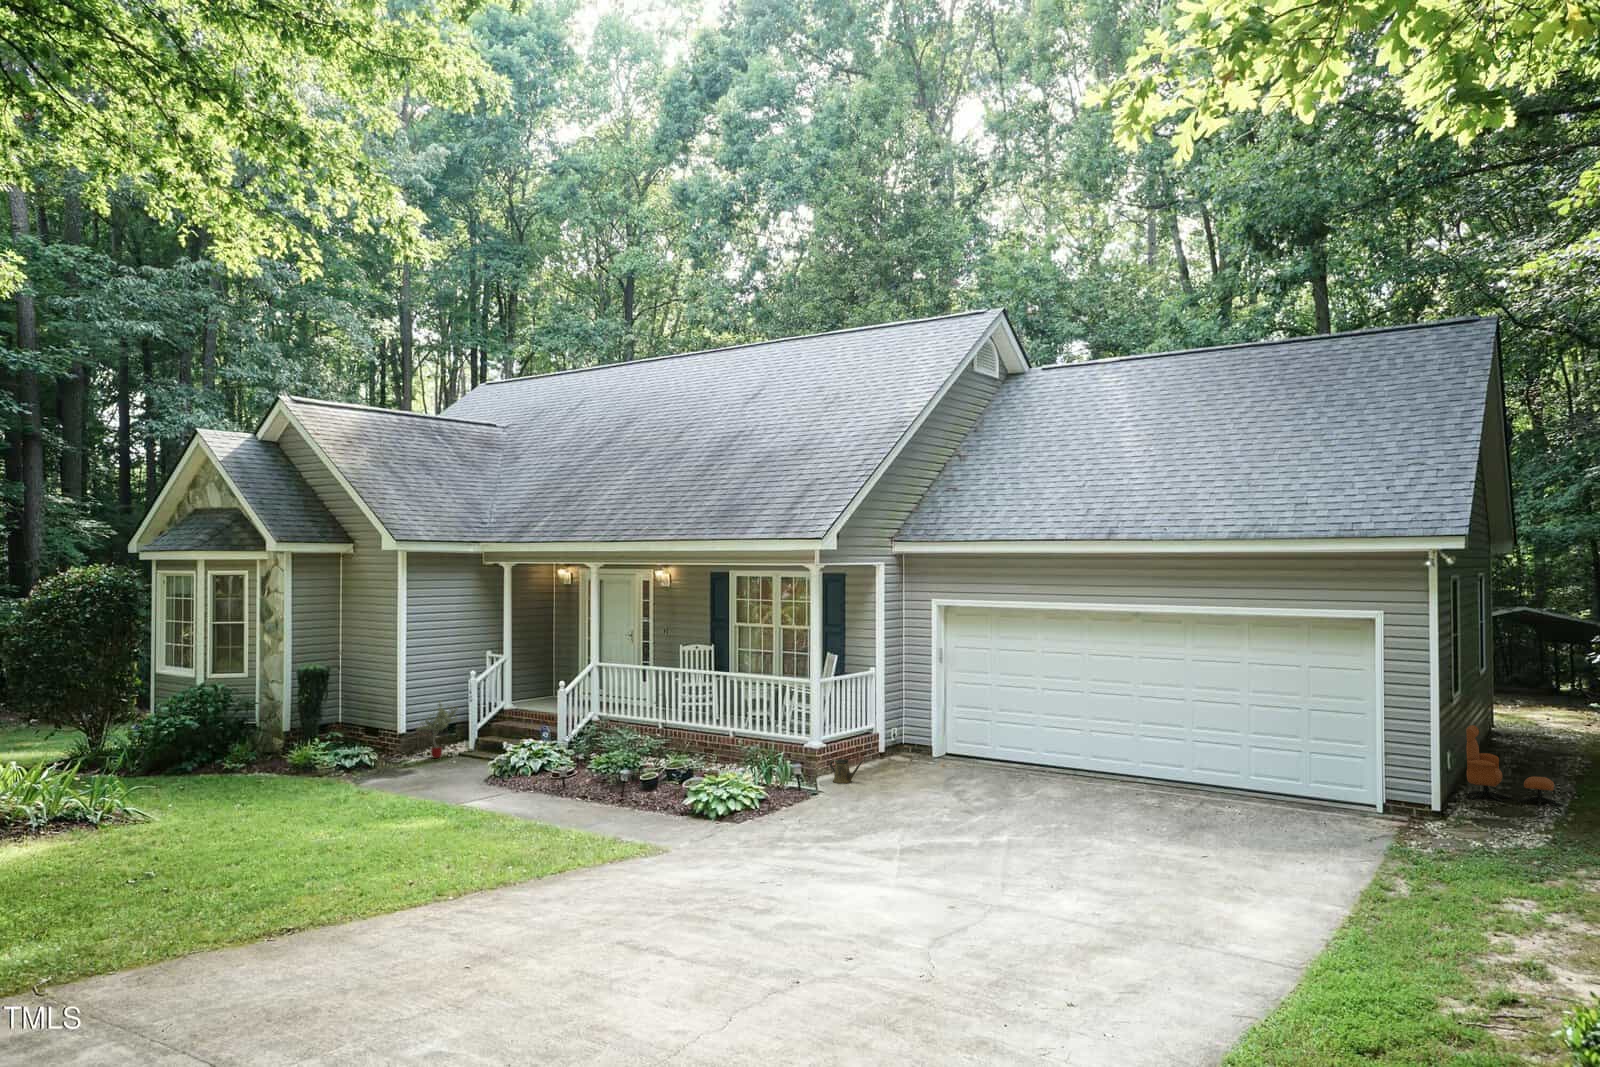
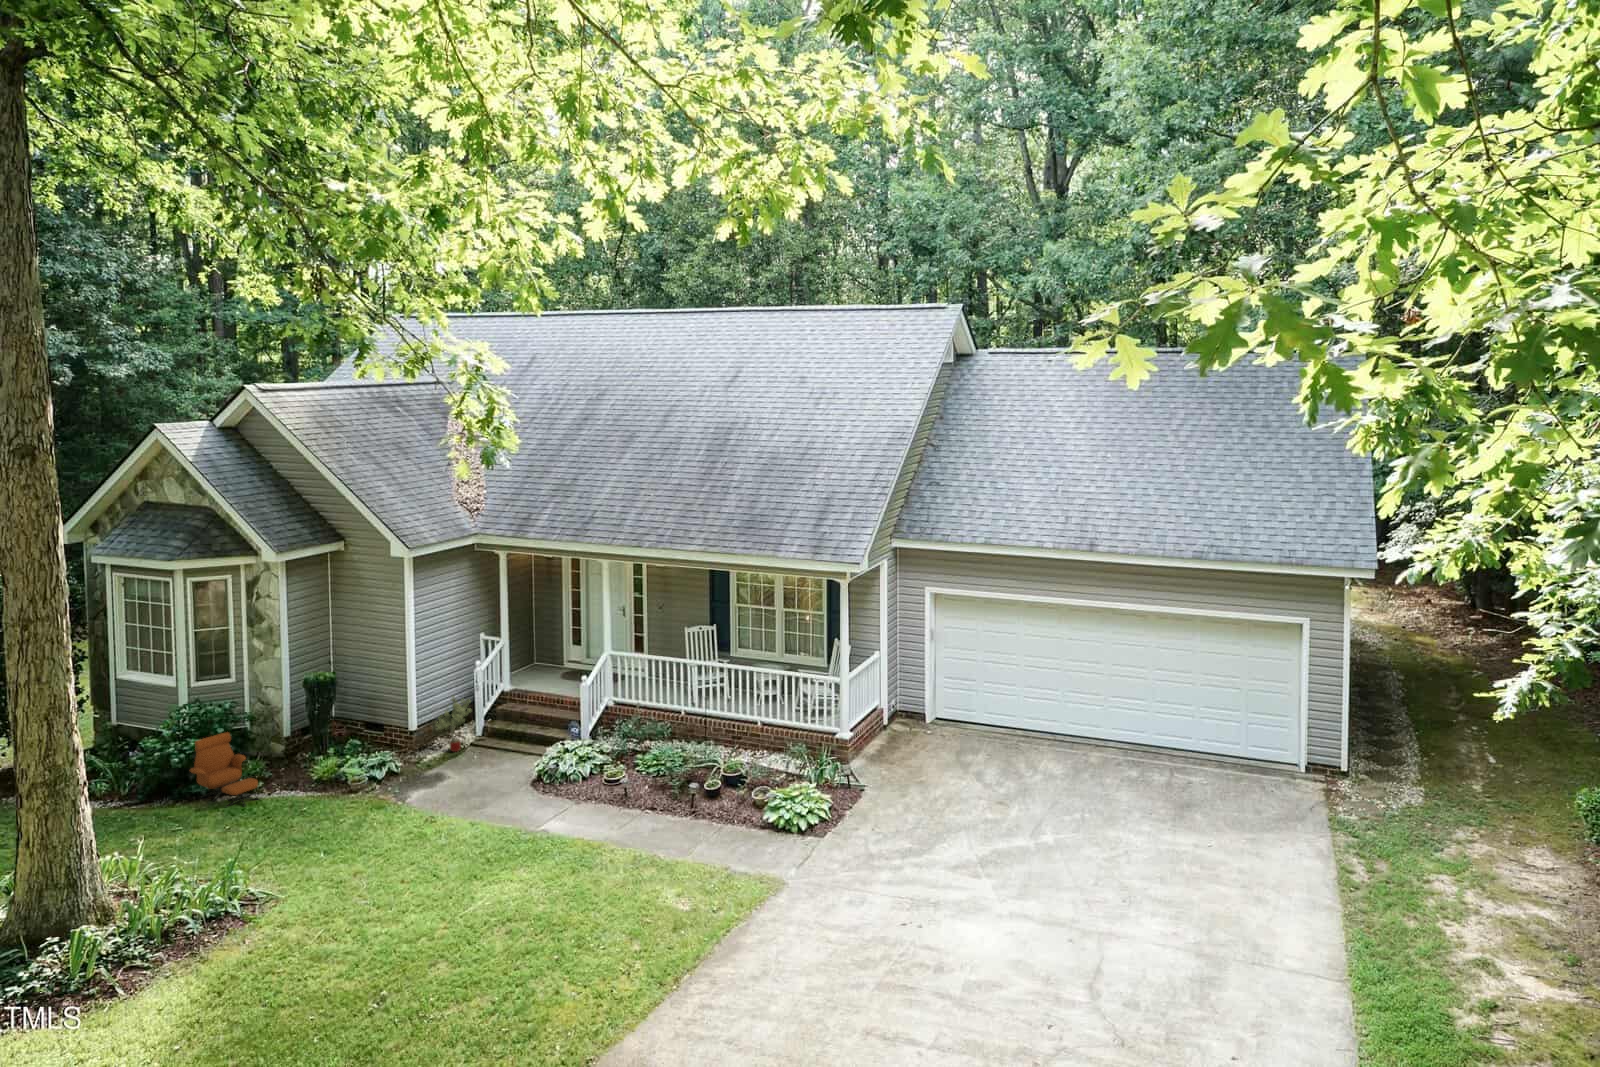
lounge chair: present [1466,725,1563,806] -> present [190,732,259,807]
watering can: present [830,759,864,783] -> none [855,744,890,766]

